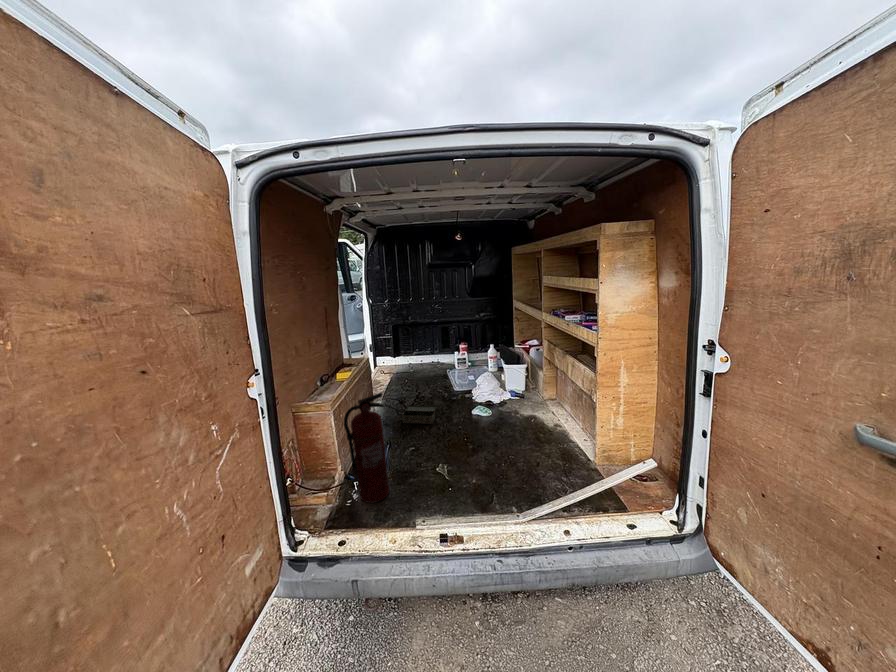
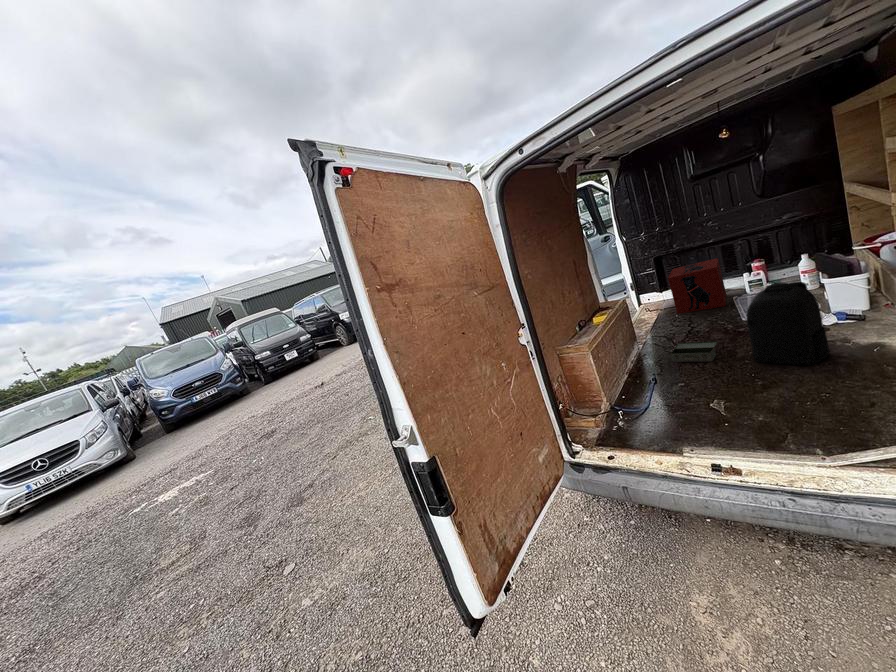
storage box: none [404,338,441,379] -> present [668,258,726,314]
backpack: none [459,363,502,429] -> present [746,282,830,365]
fire extinguisher: present [344,393,389,503] -> none [601,332,659,434]

